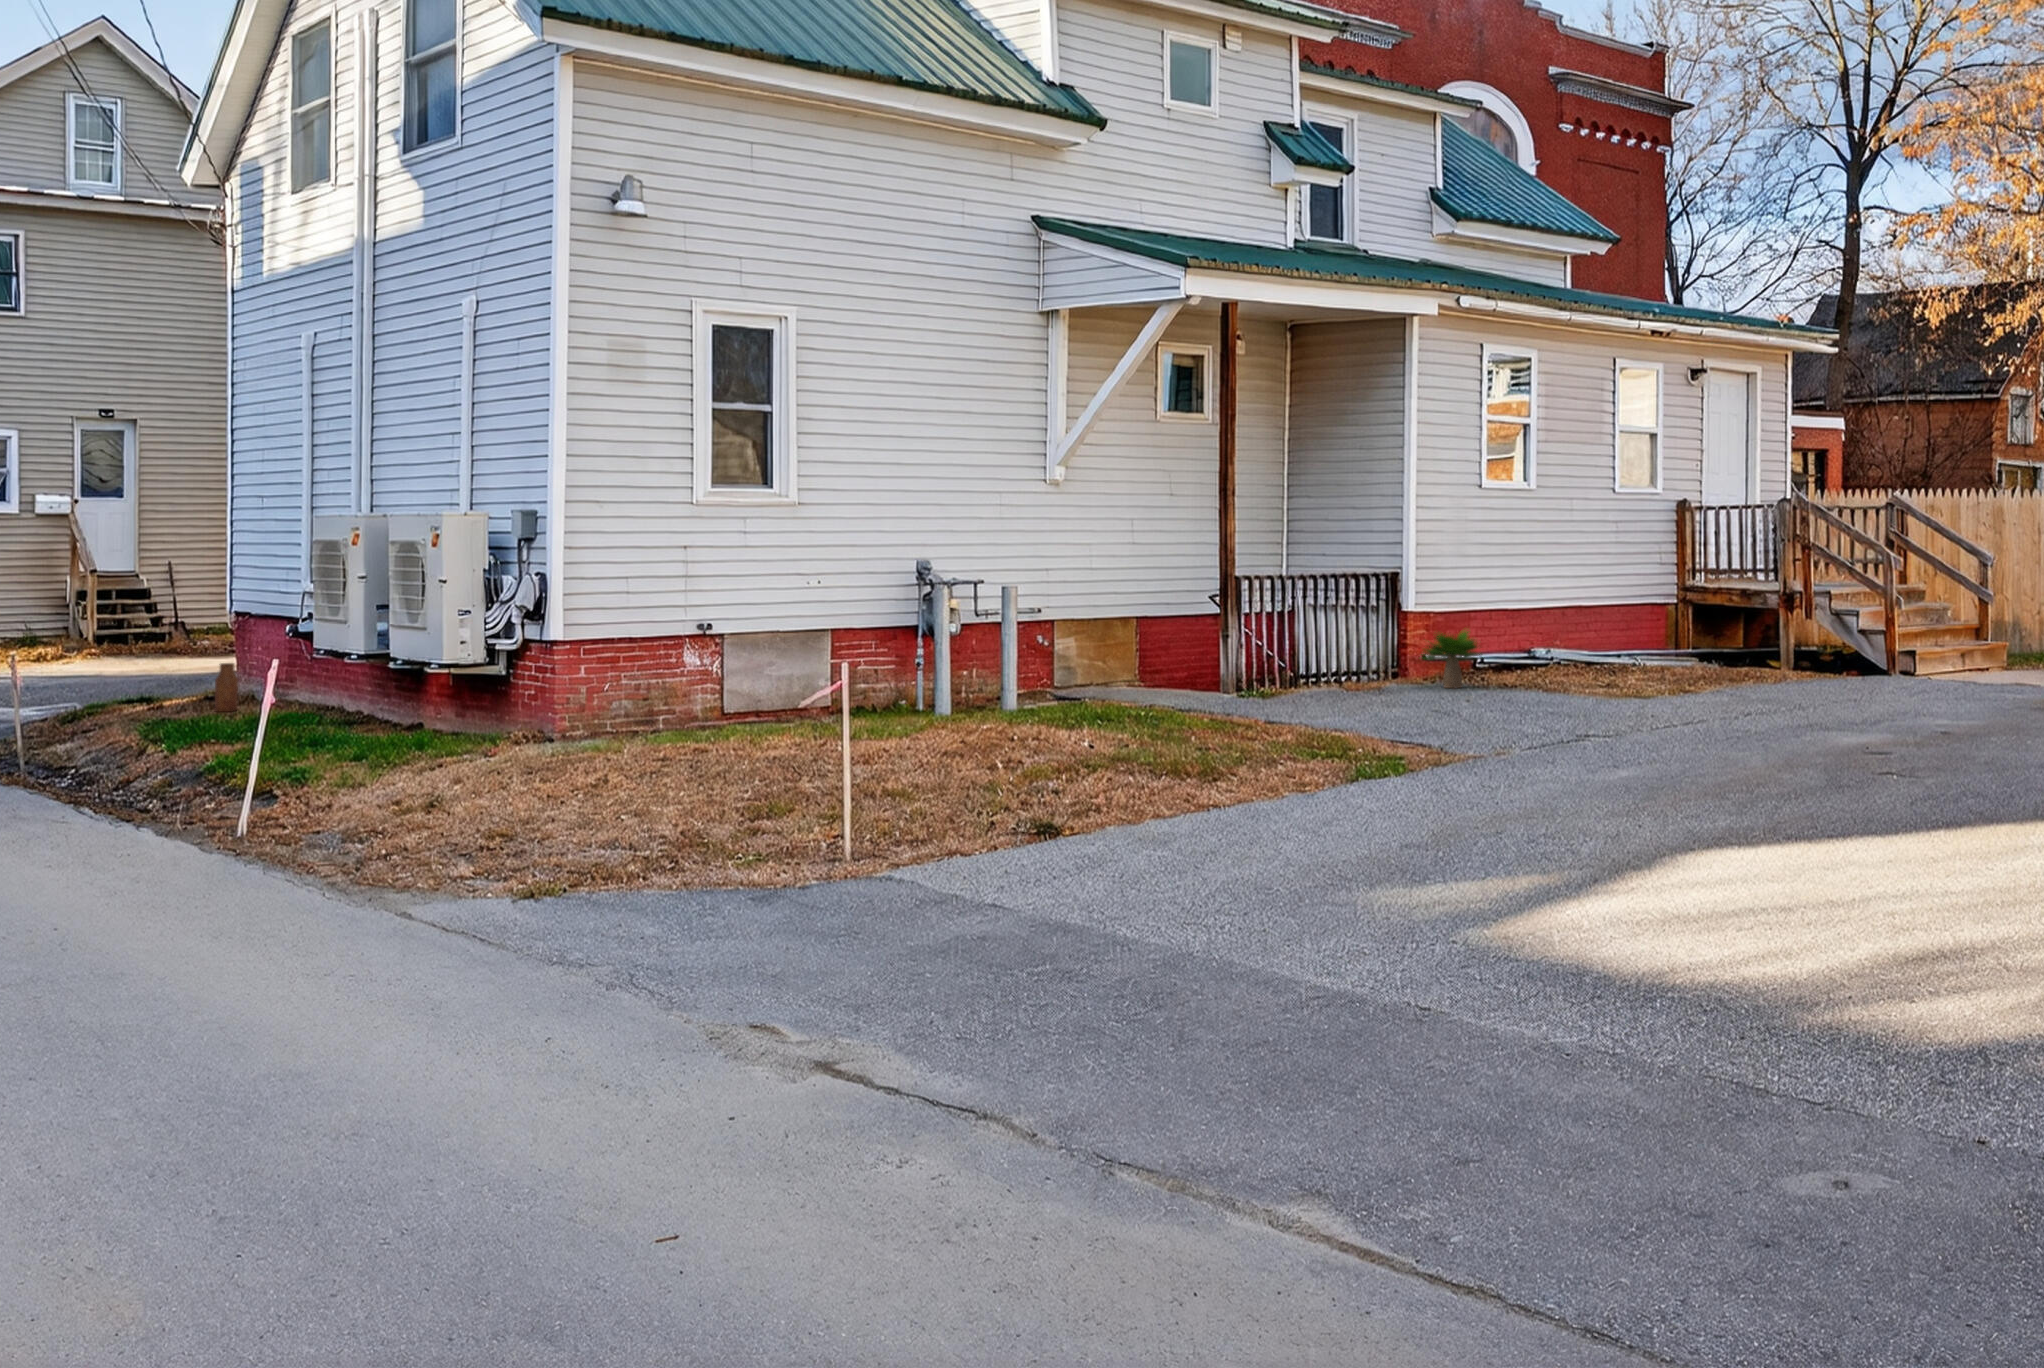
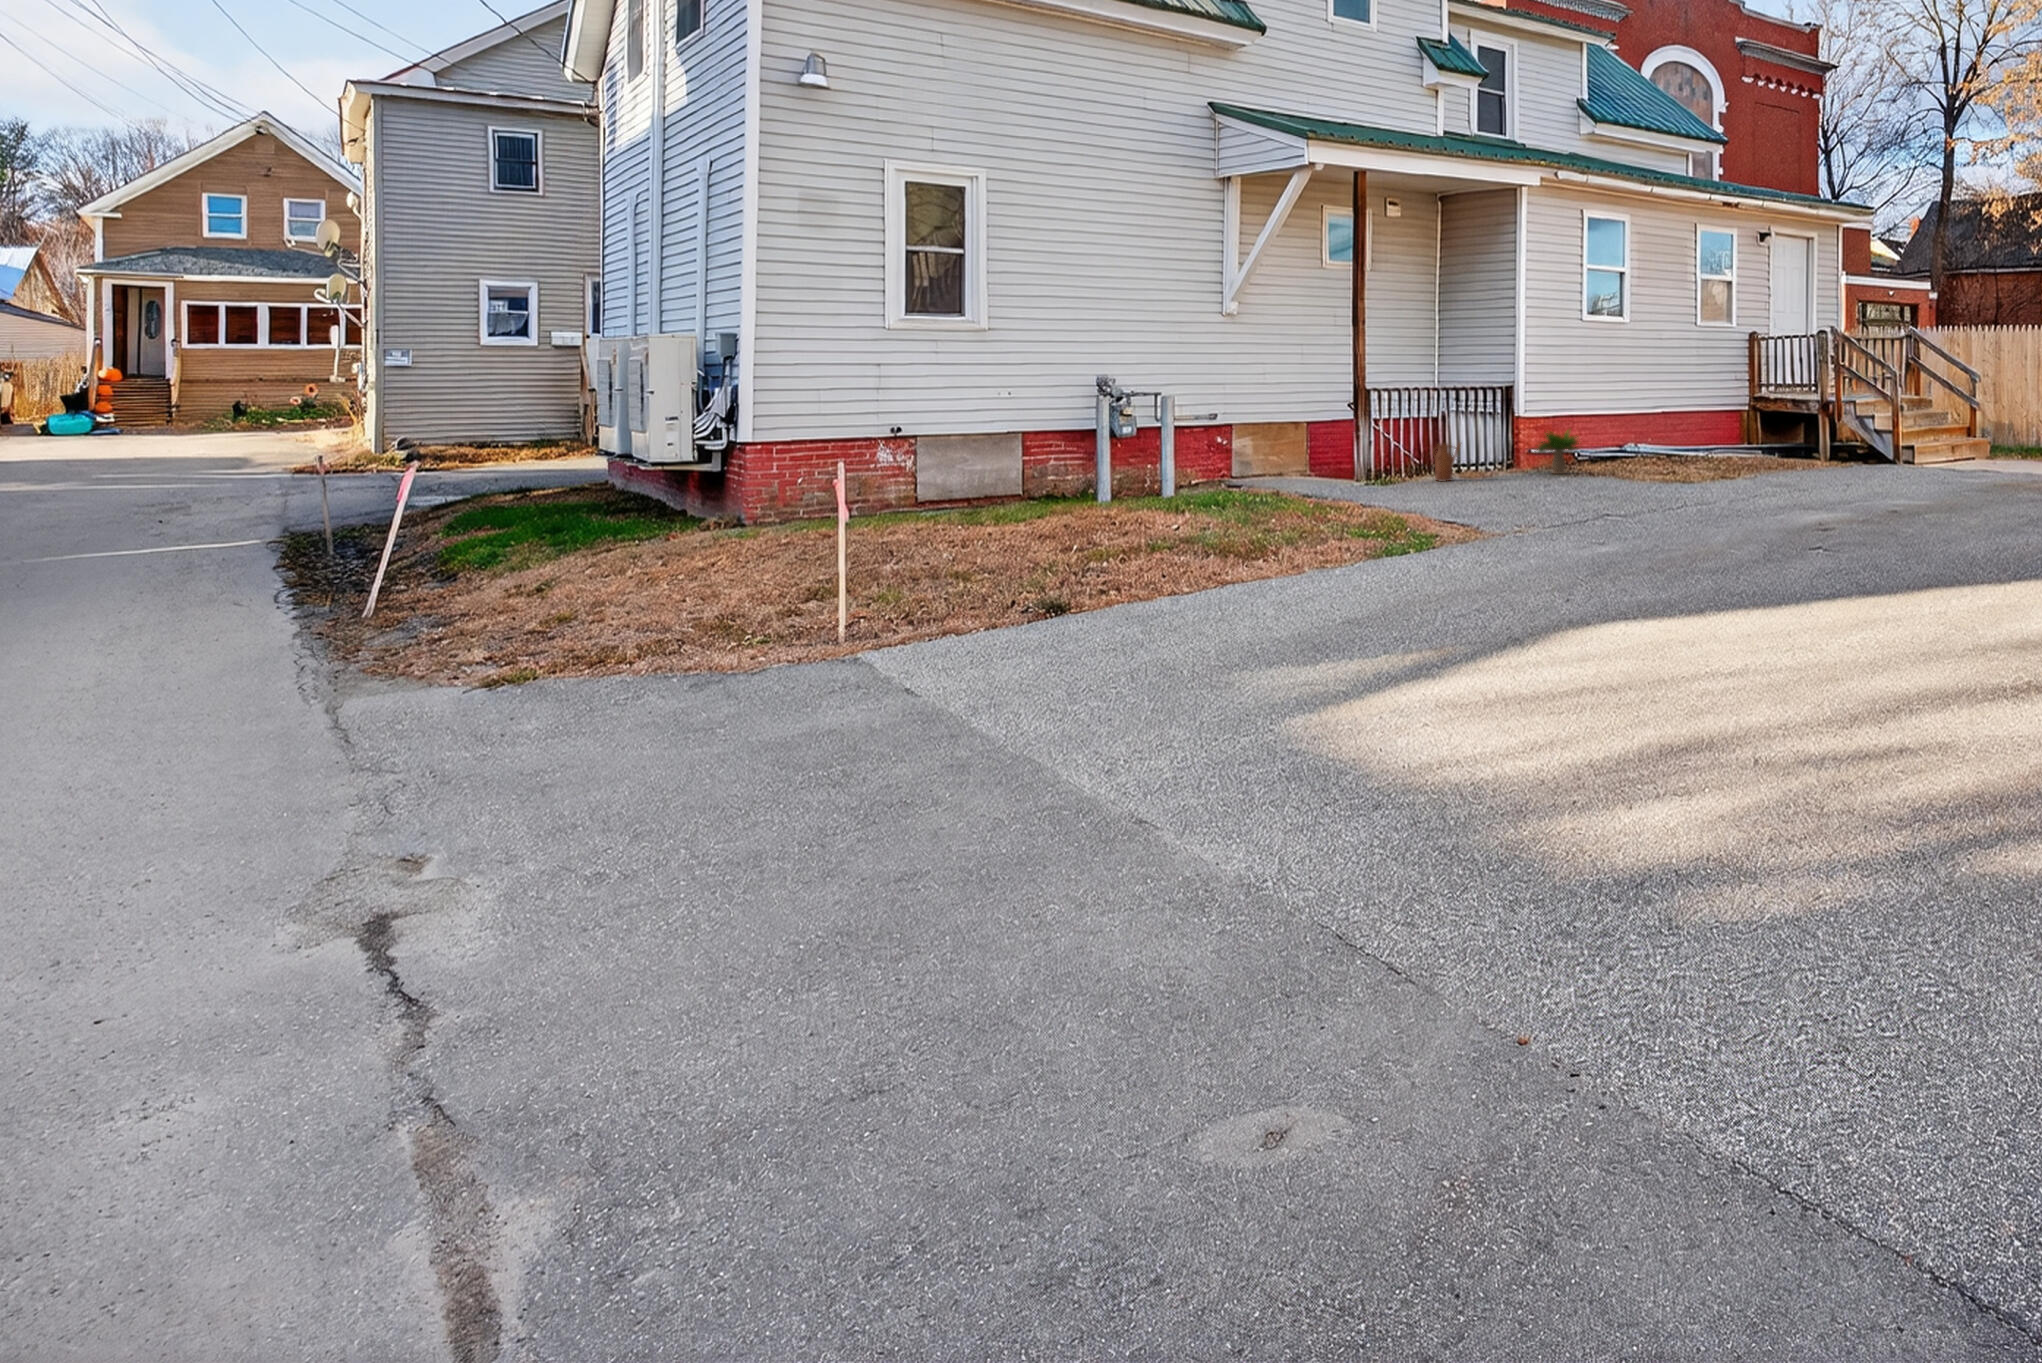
watering can: present [215,663,239,712] -> present [1434,444,1460,481]

